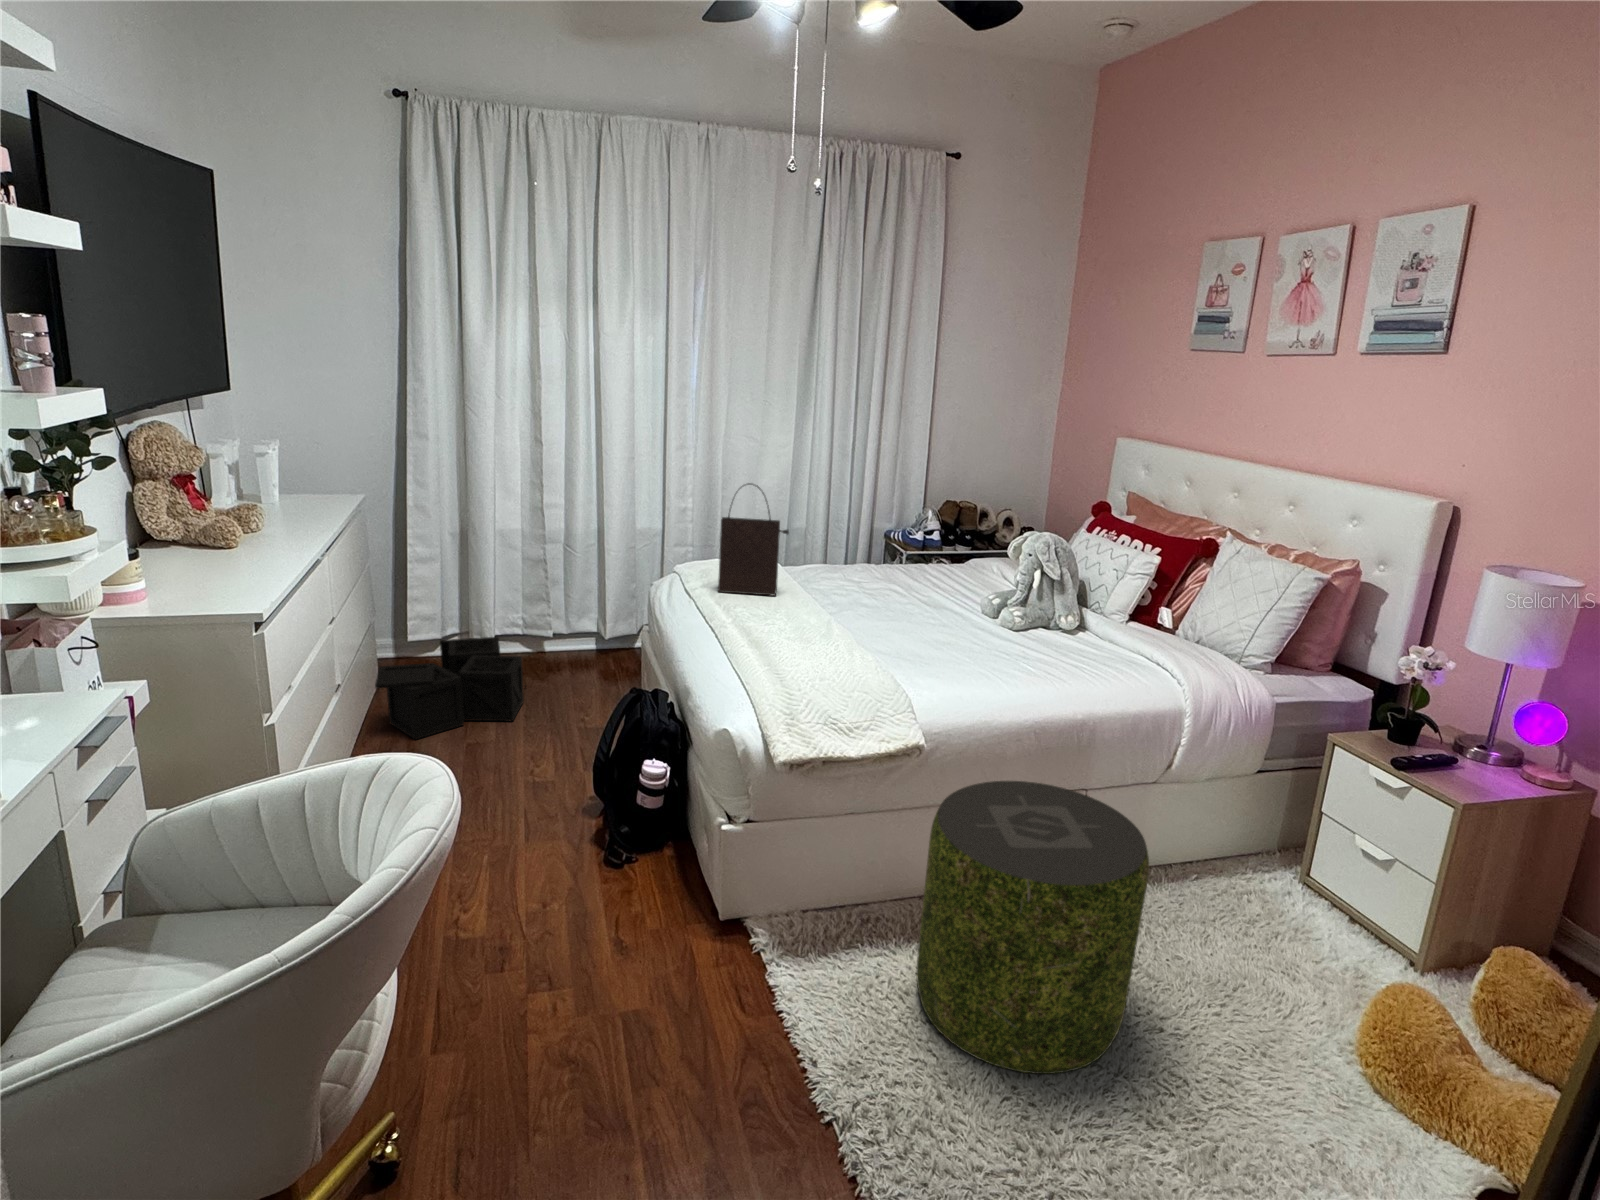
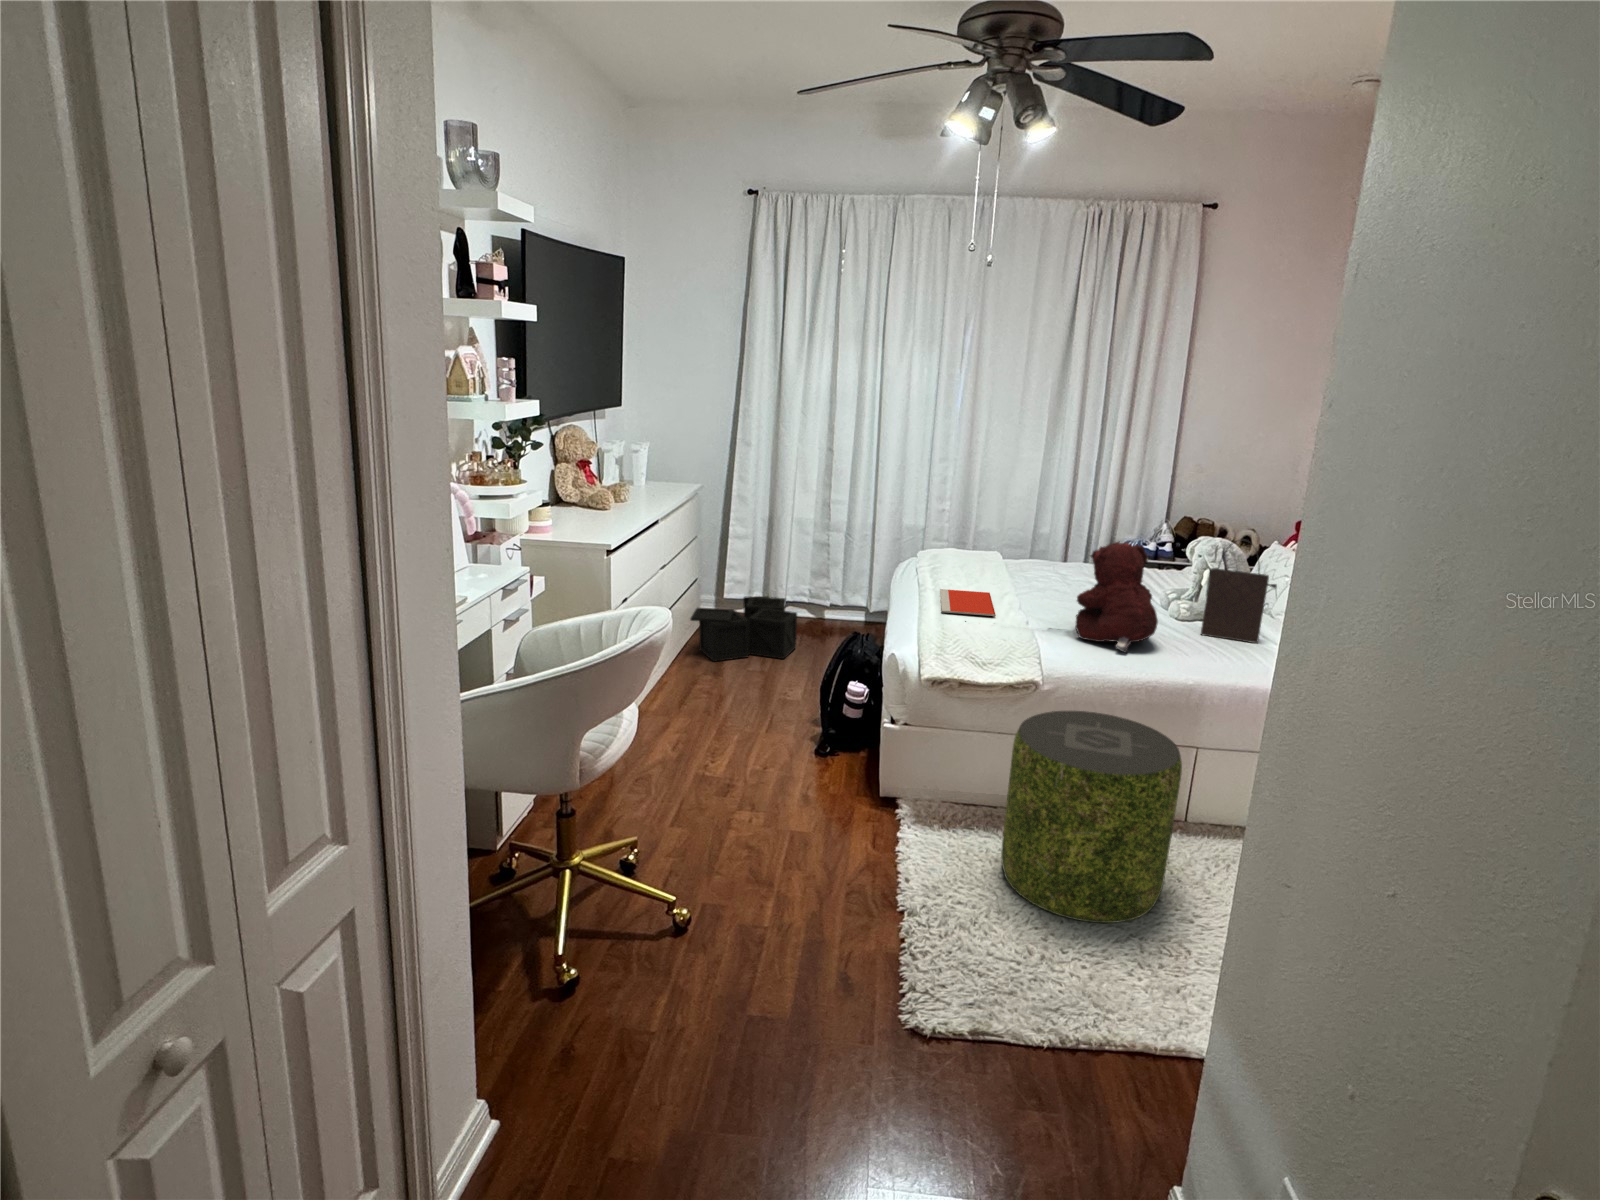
handbag: present [718,483,789,596] -> present [1201,539,1277,643]
teddy bear: none [931,550,1027,689] -> present [1075,542,1158,653]
notebook: none [743,621,834,660] -> present [940,589,996,616]

